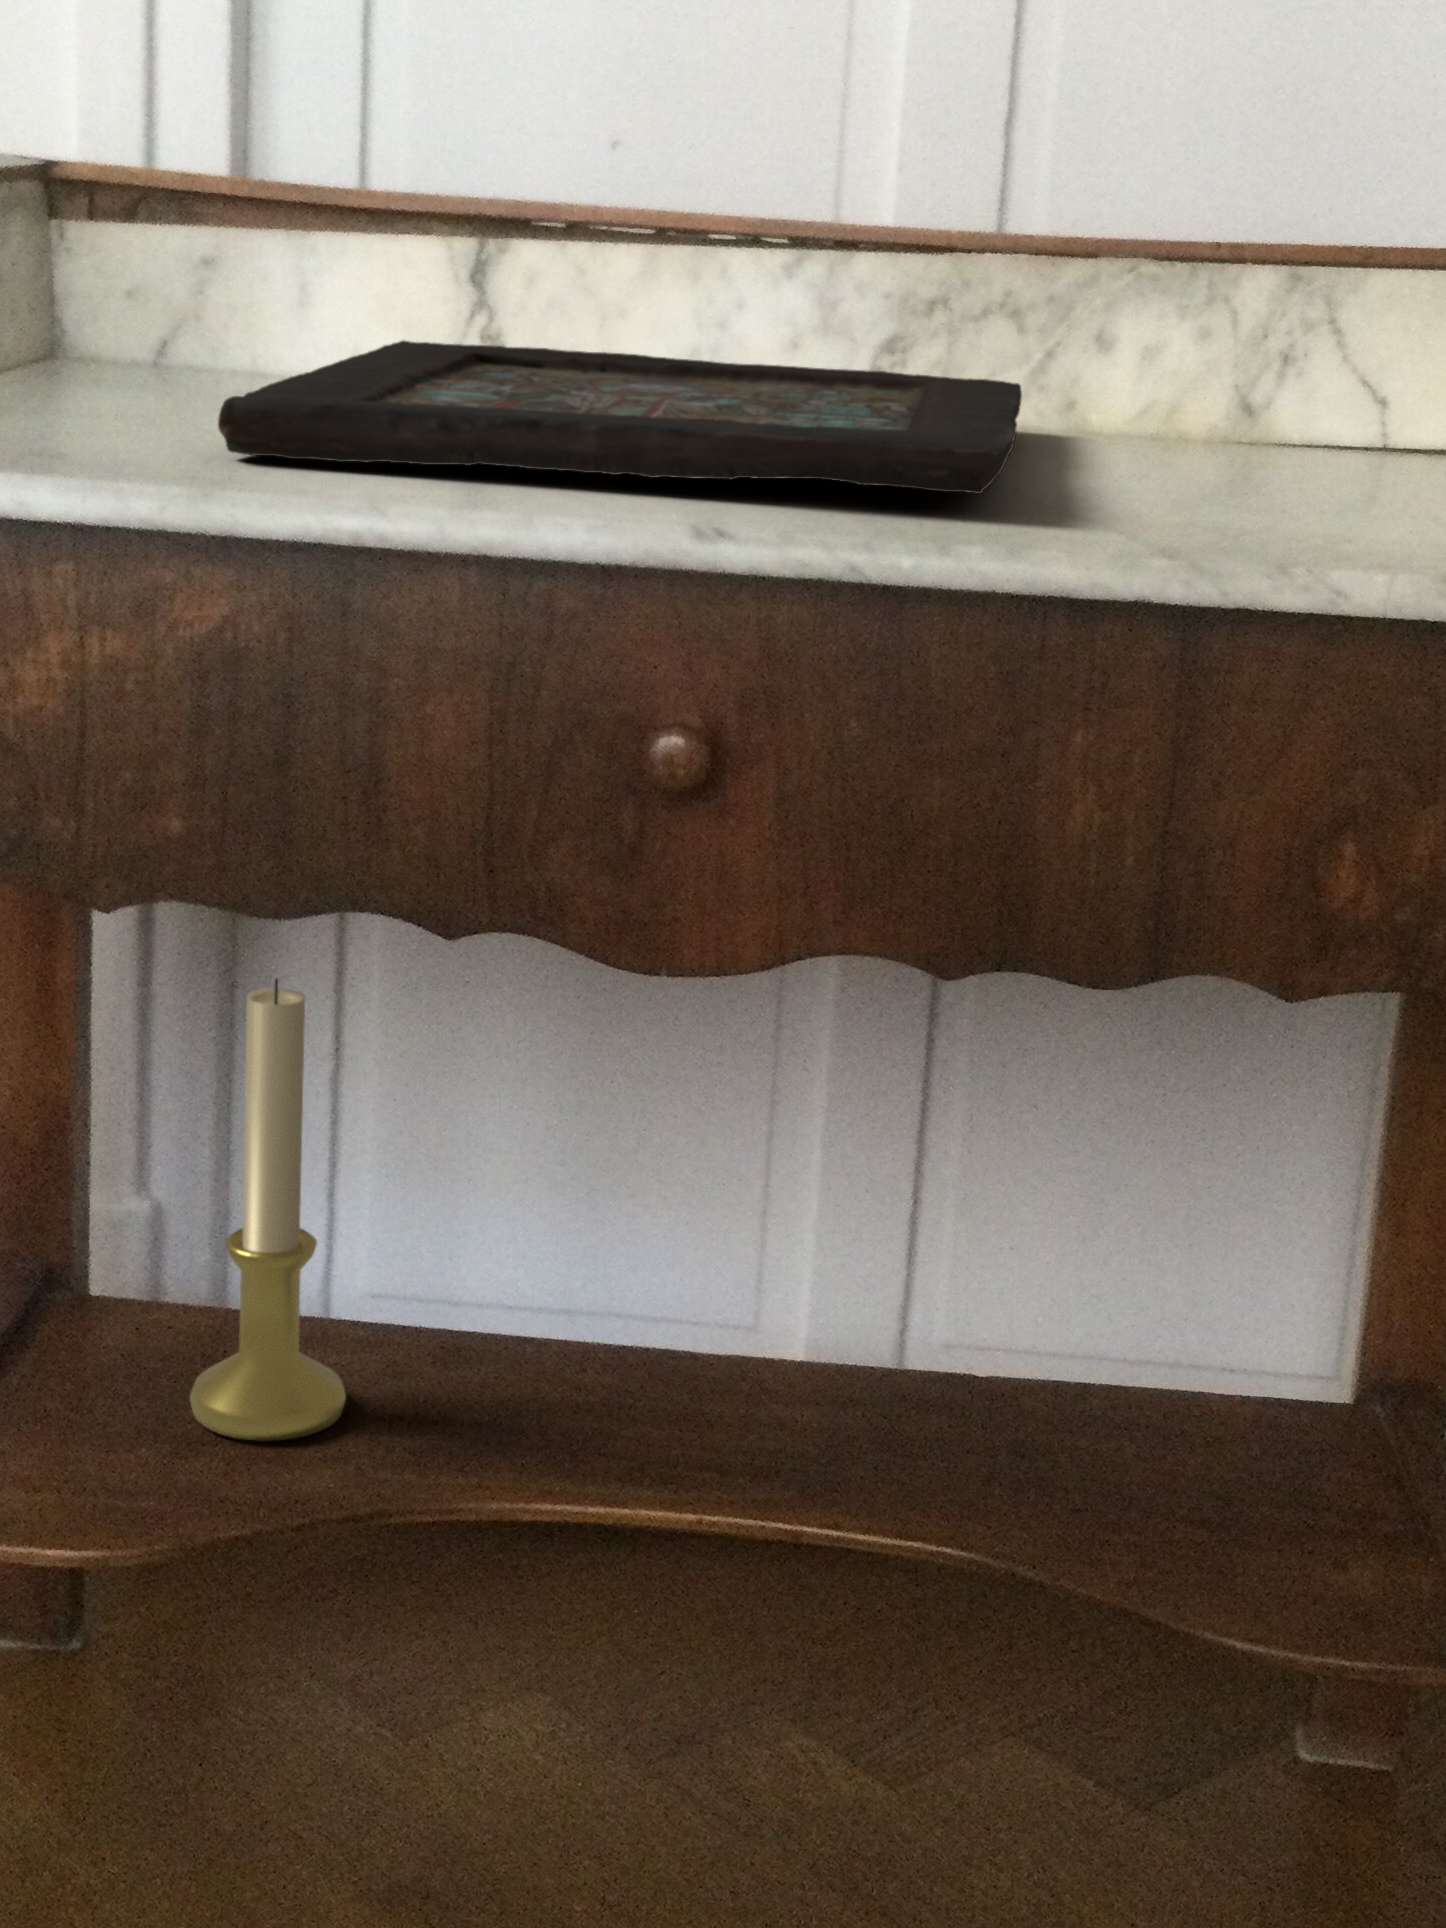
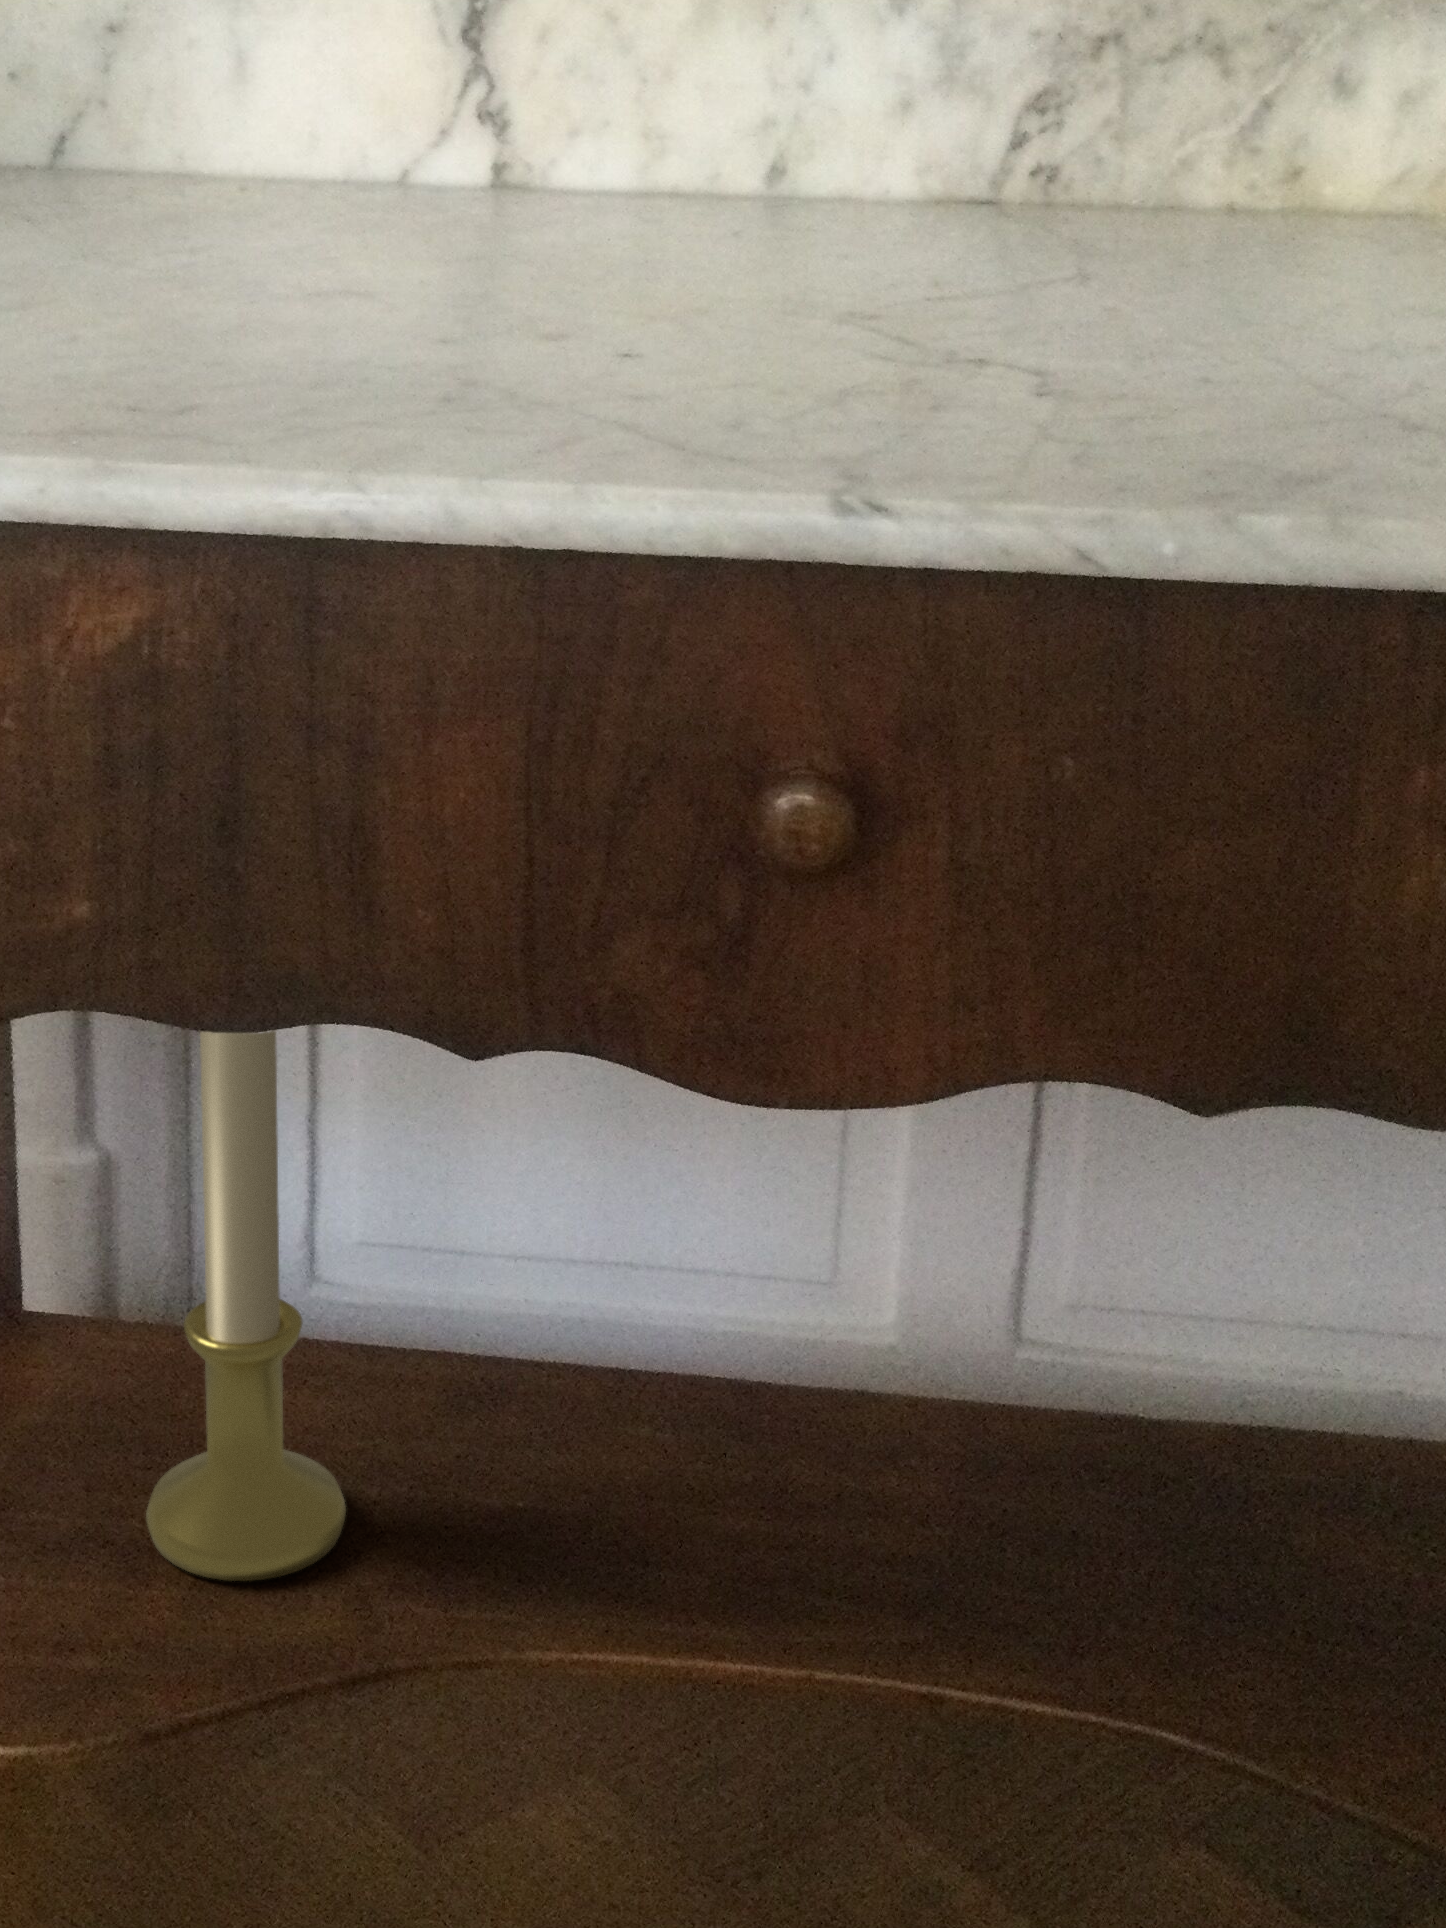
decorative tray: present [218,340,1022,494] -> none [124,123,1291,392]

